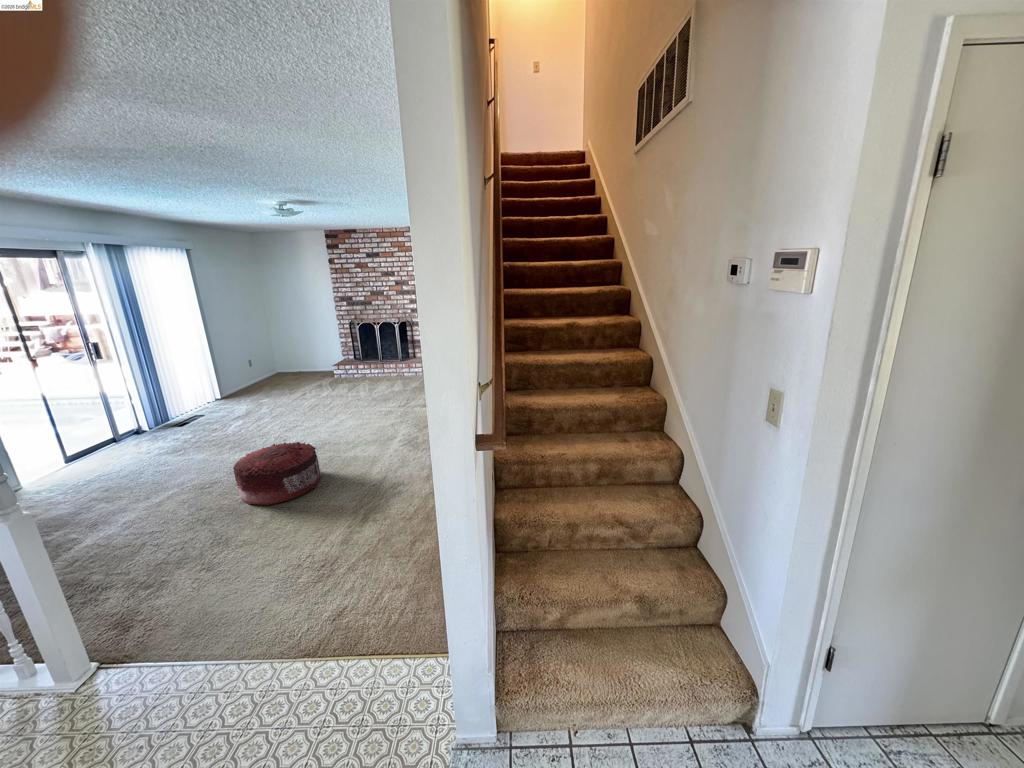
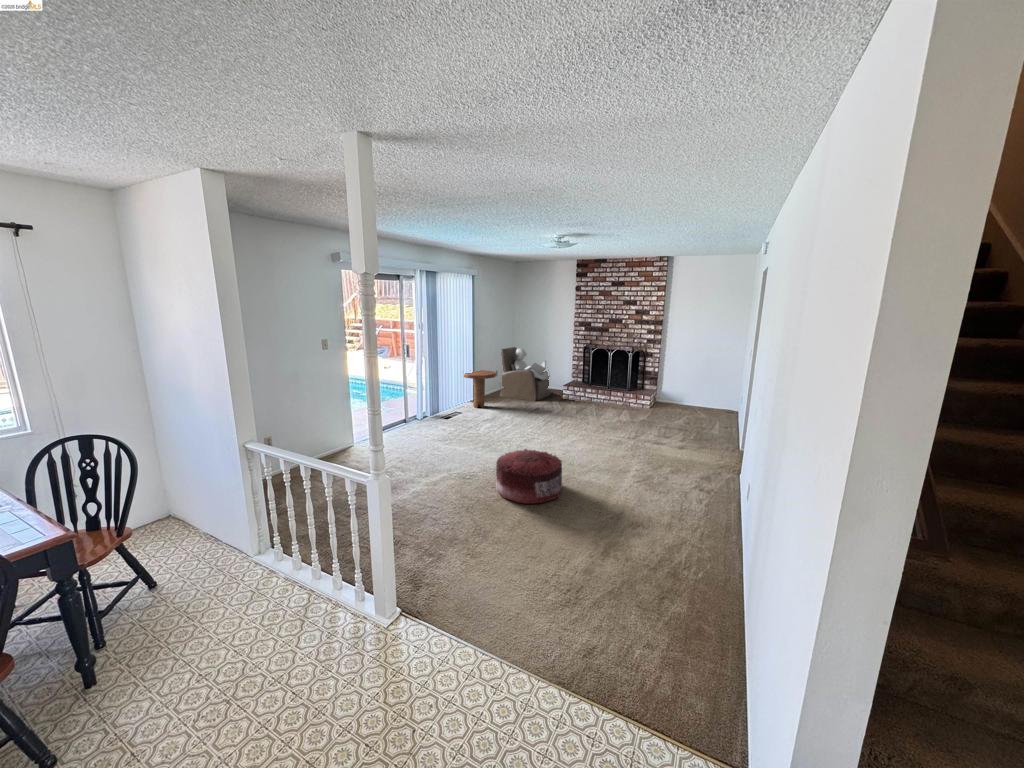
armchair: none [248,330,322,388] -> present [500,347,551,401]
side table: none [196,362,245,407] -> present [462,370,496,408]

